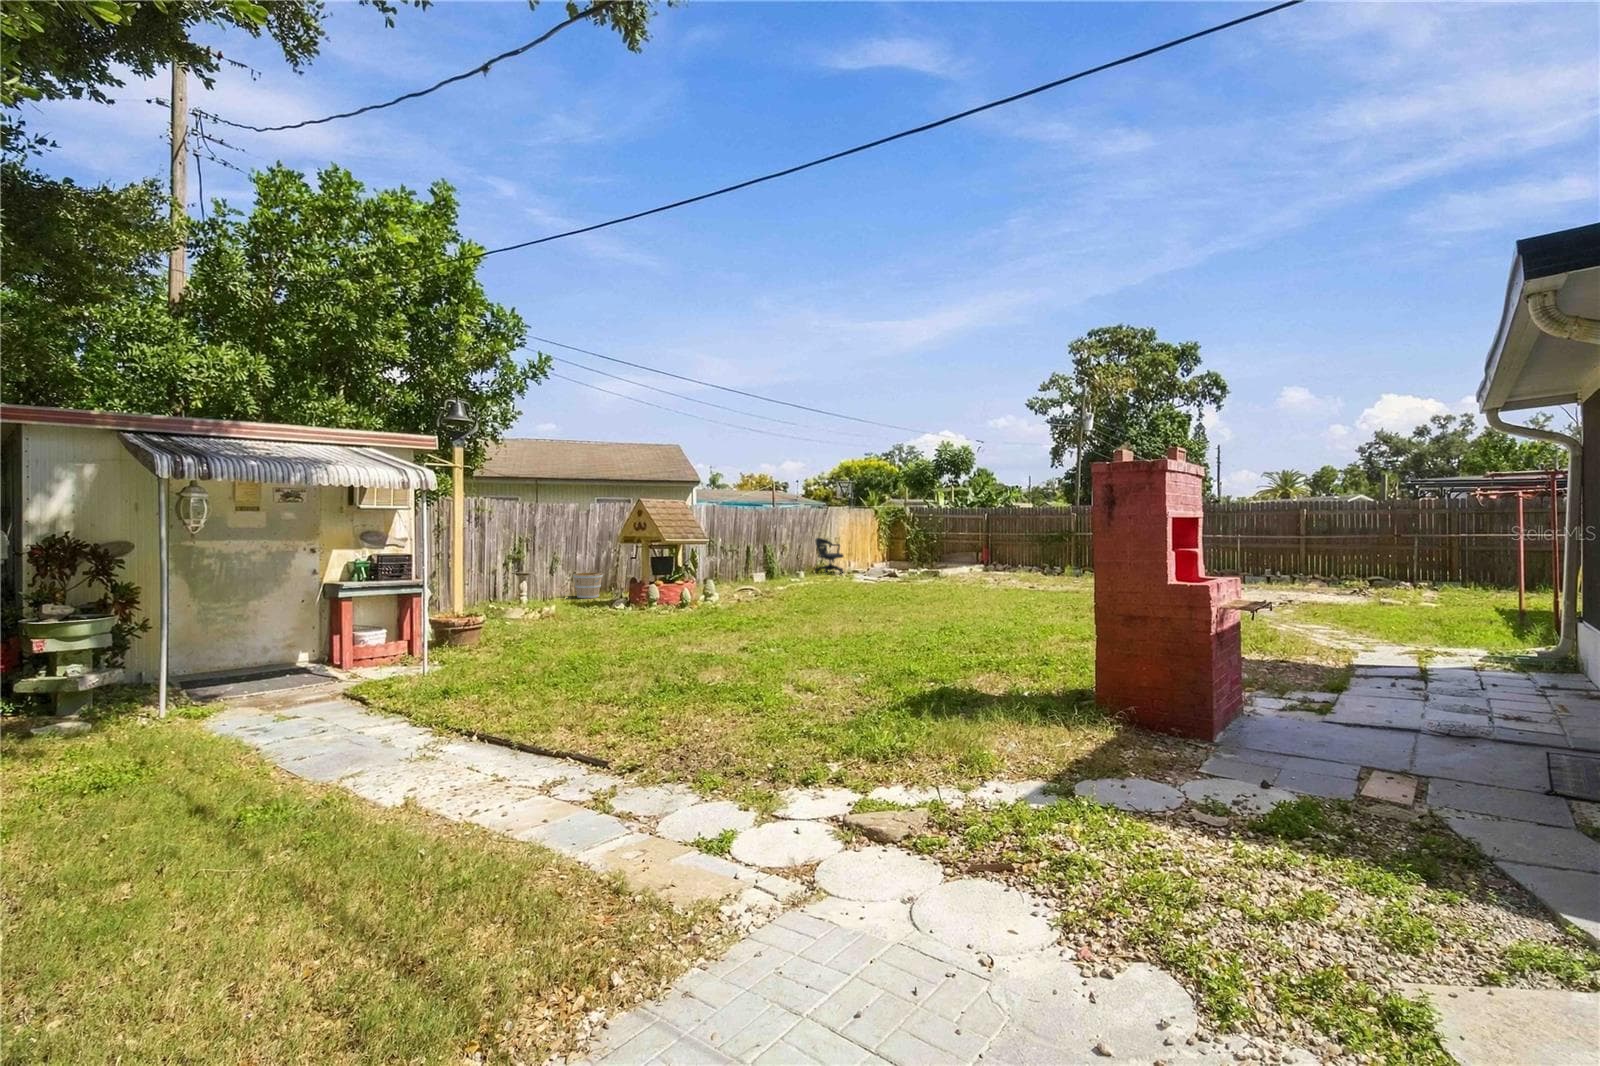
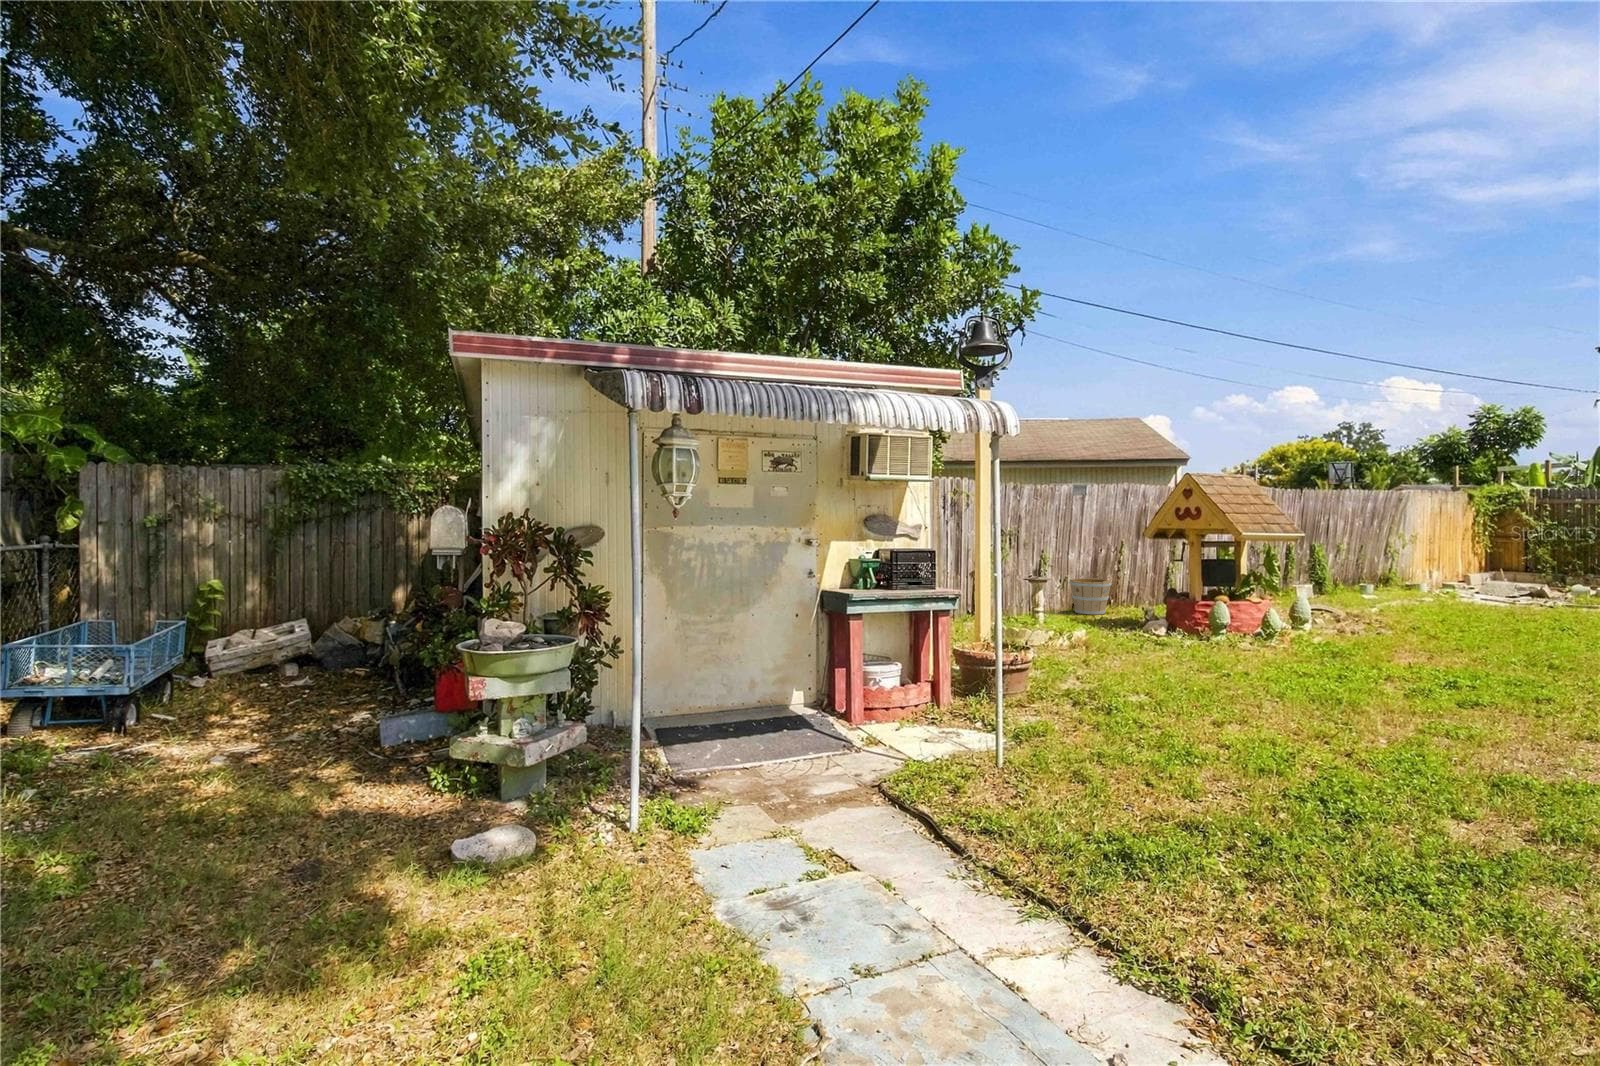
chair: present [815,538,843,573] -> none [1390,536,1446,591]

